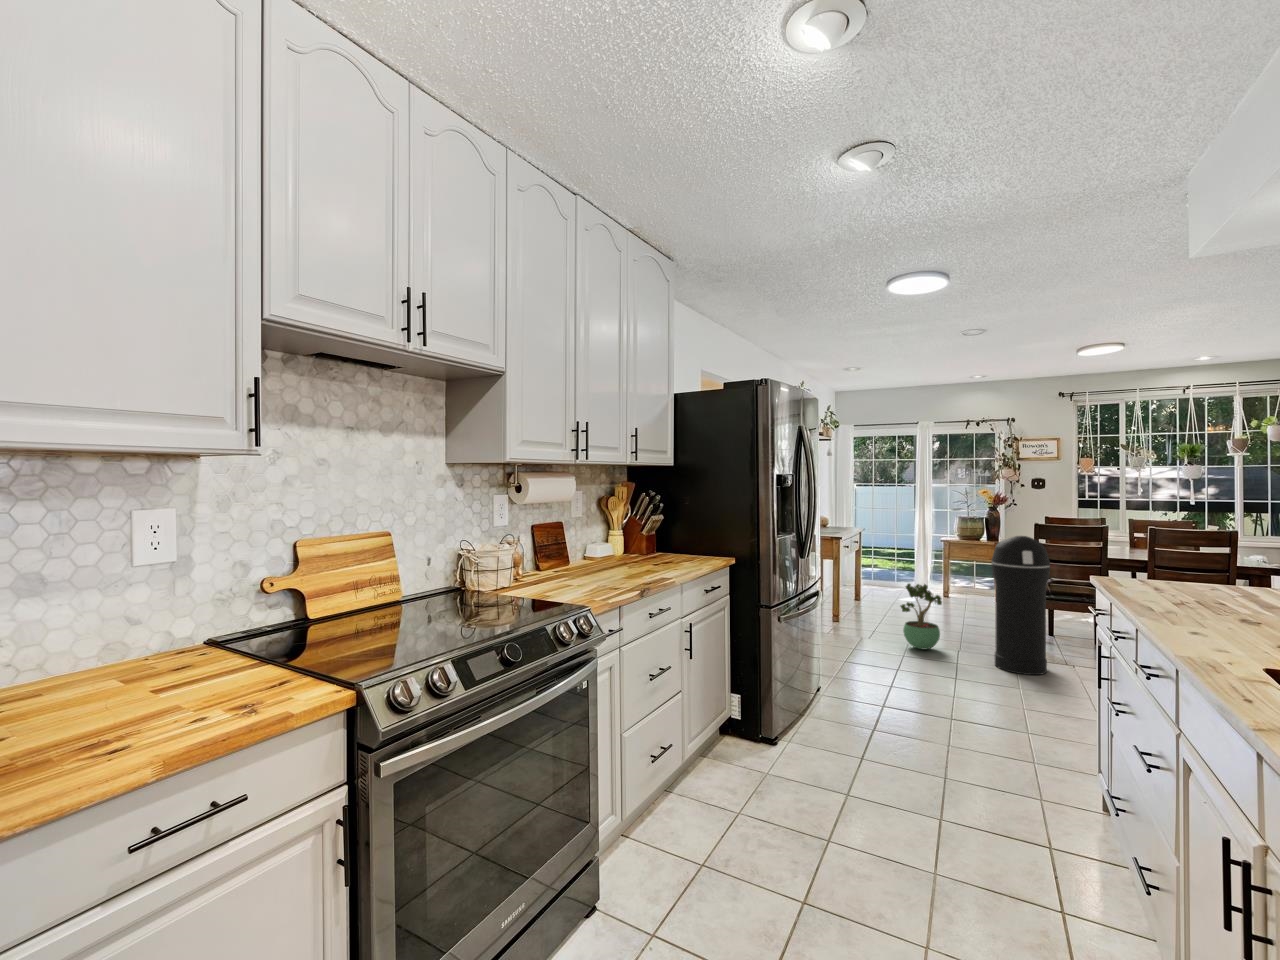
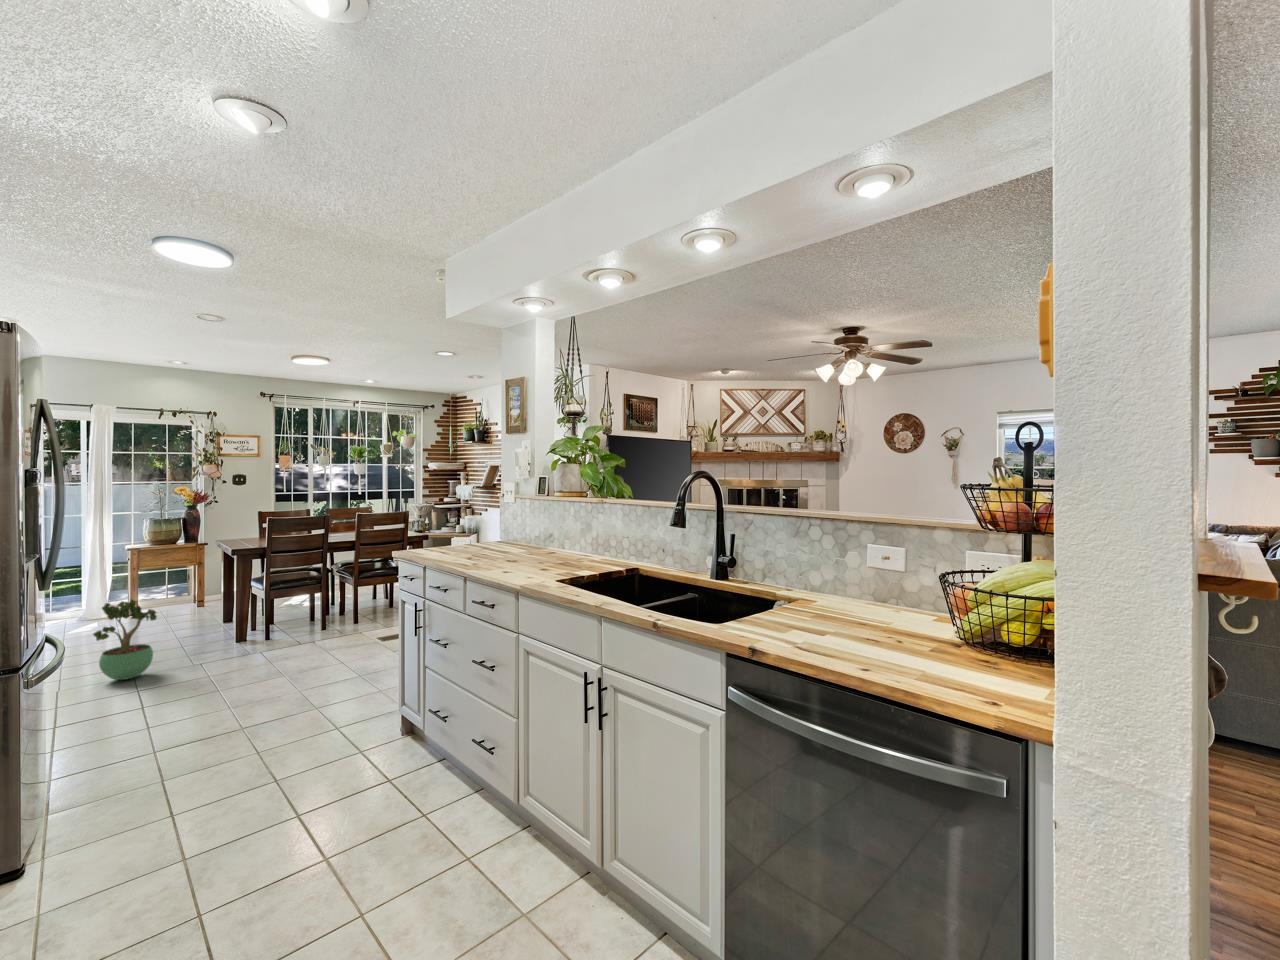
trash can: present [992,536,1051,675] -> none [218,530,279,671]

